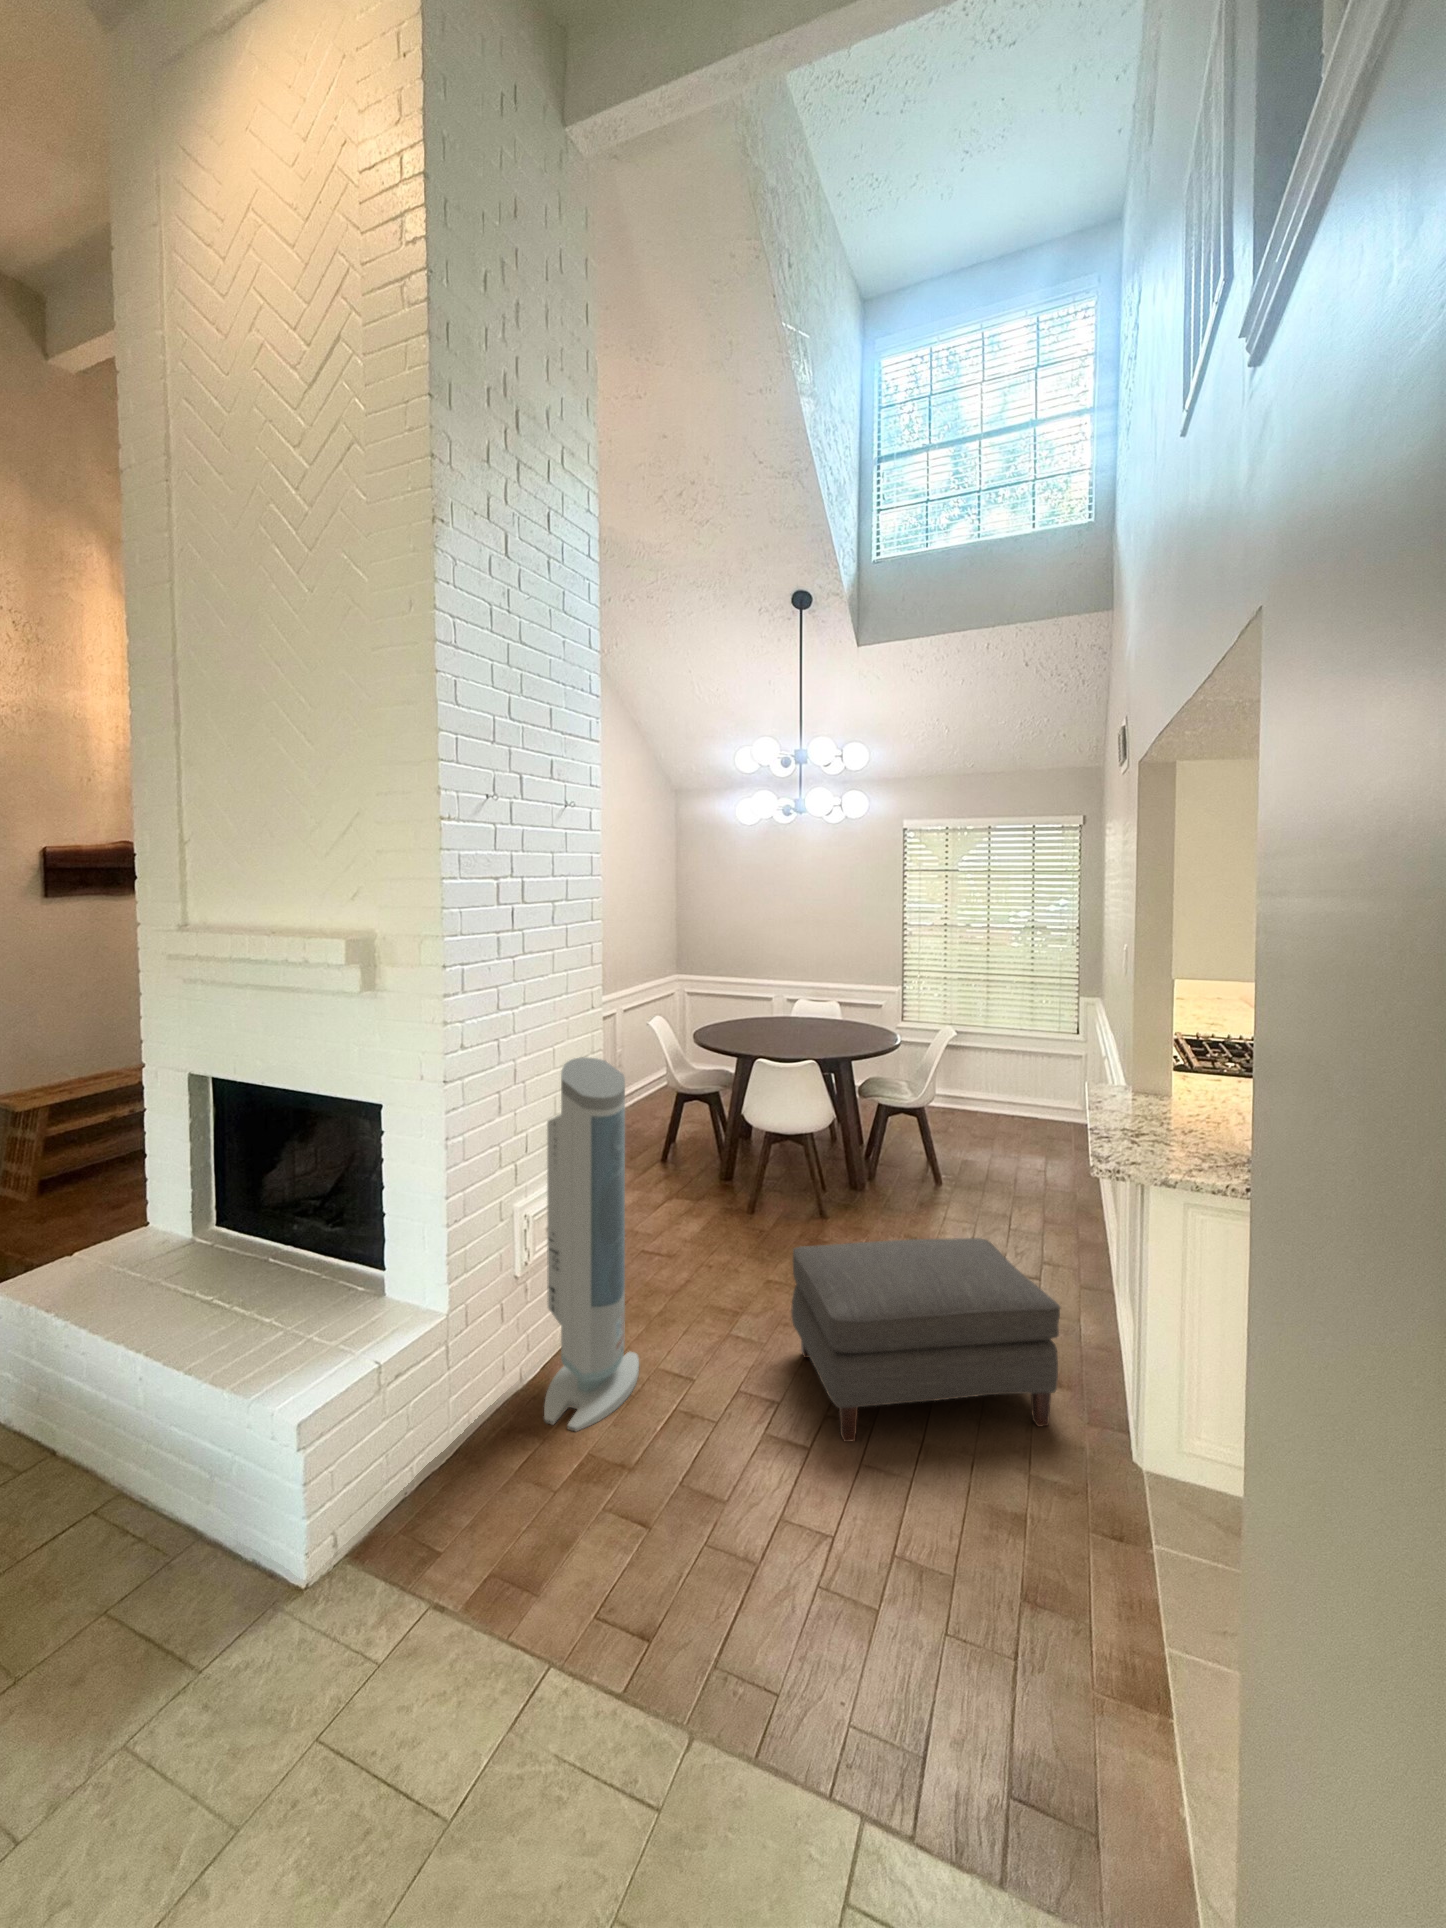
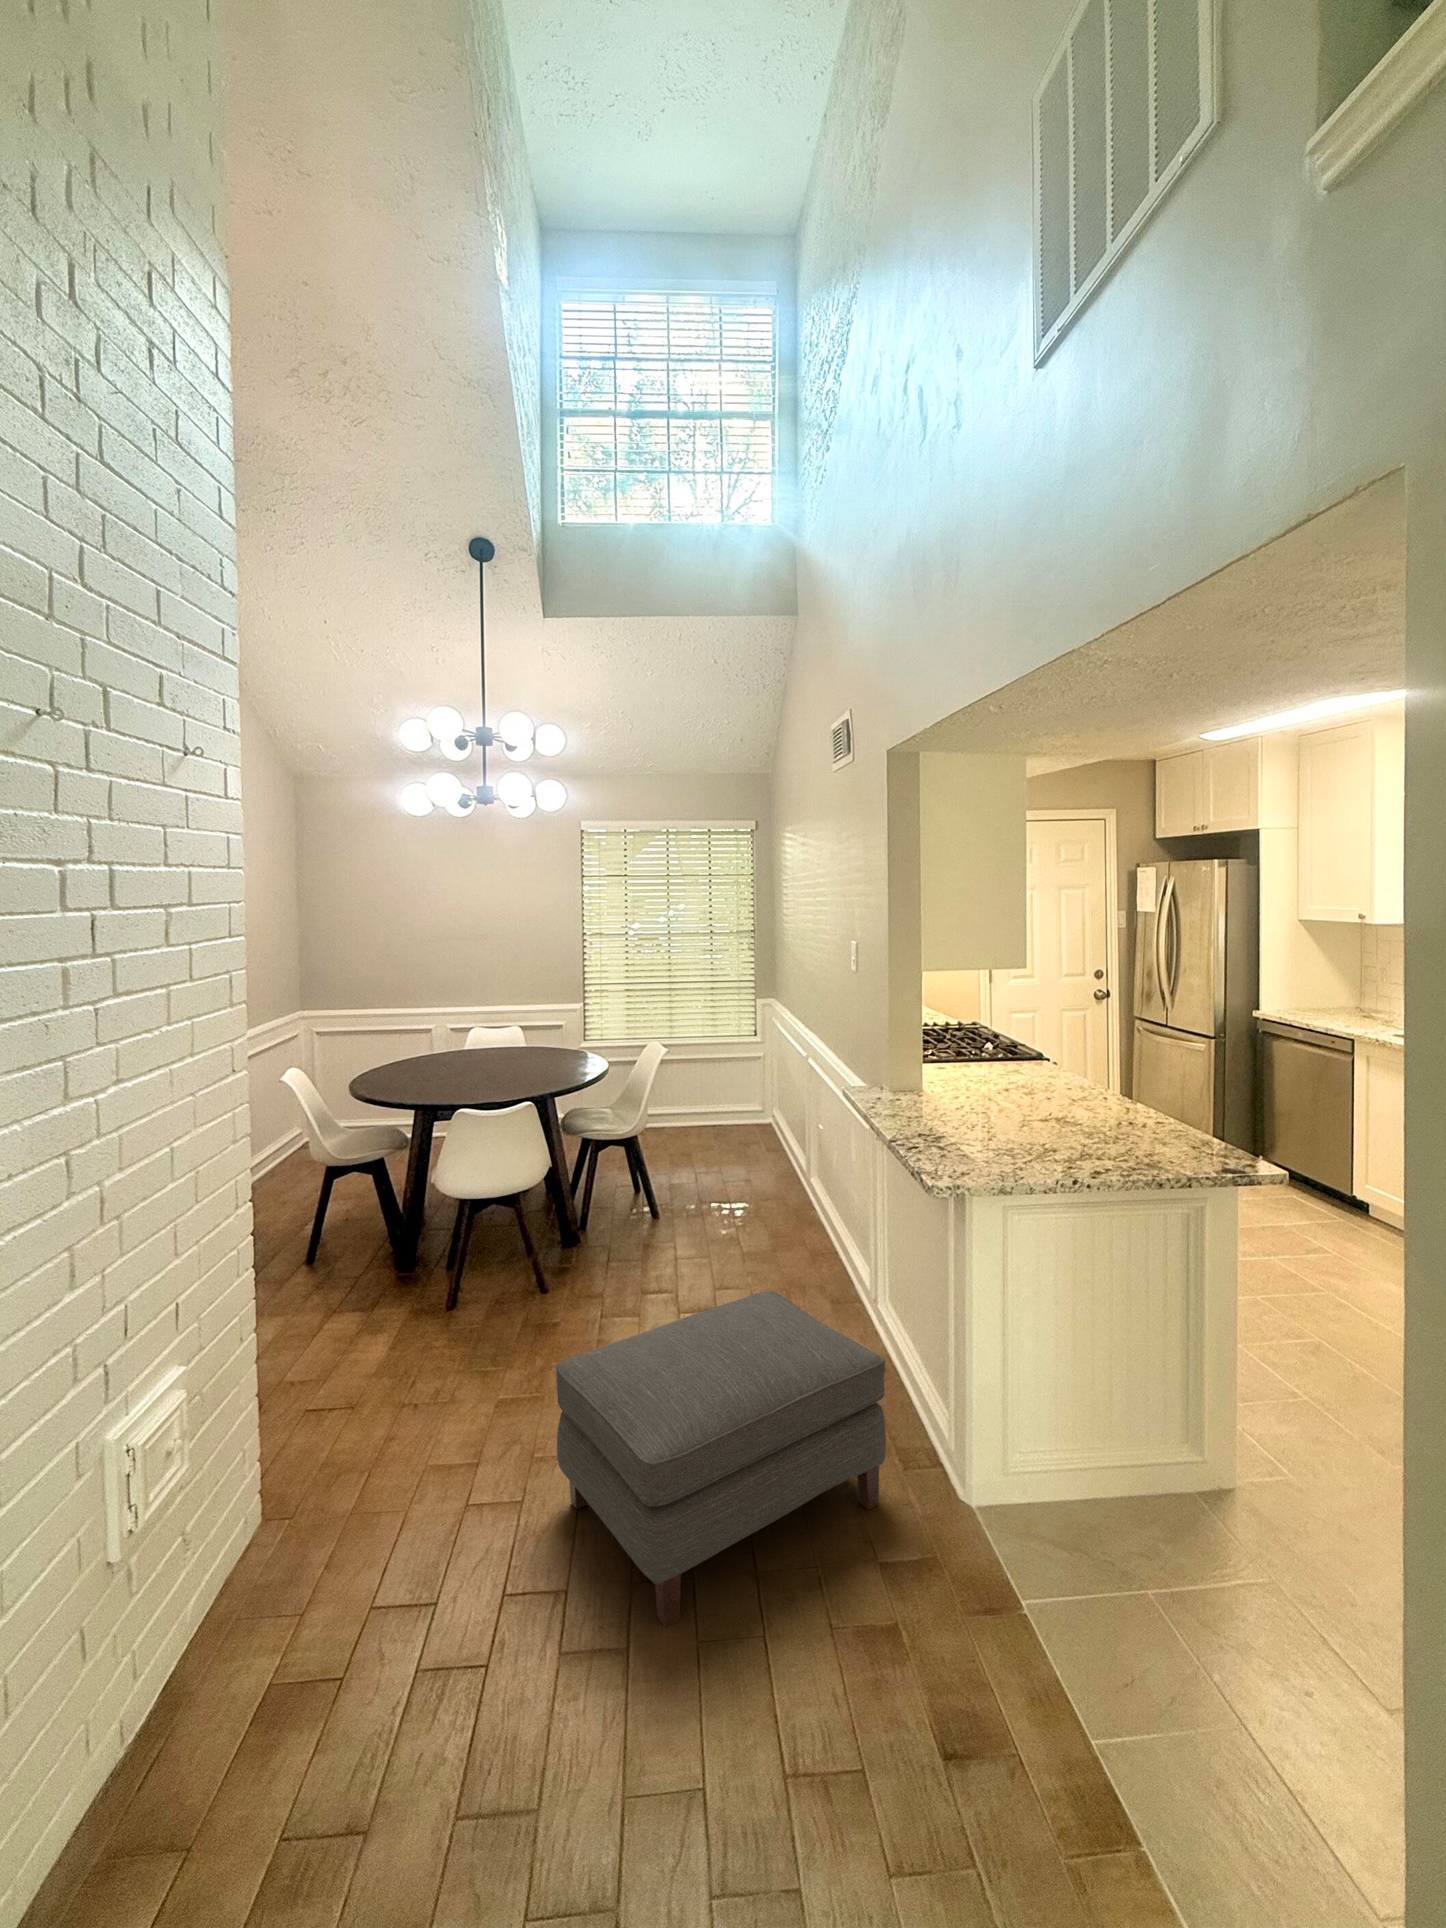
air purifier: present [544,1057,639,1431] -> none [168,1152,341,1800]

